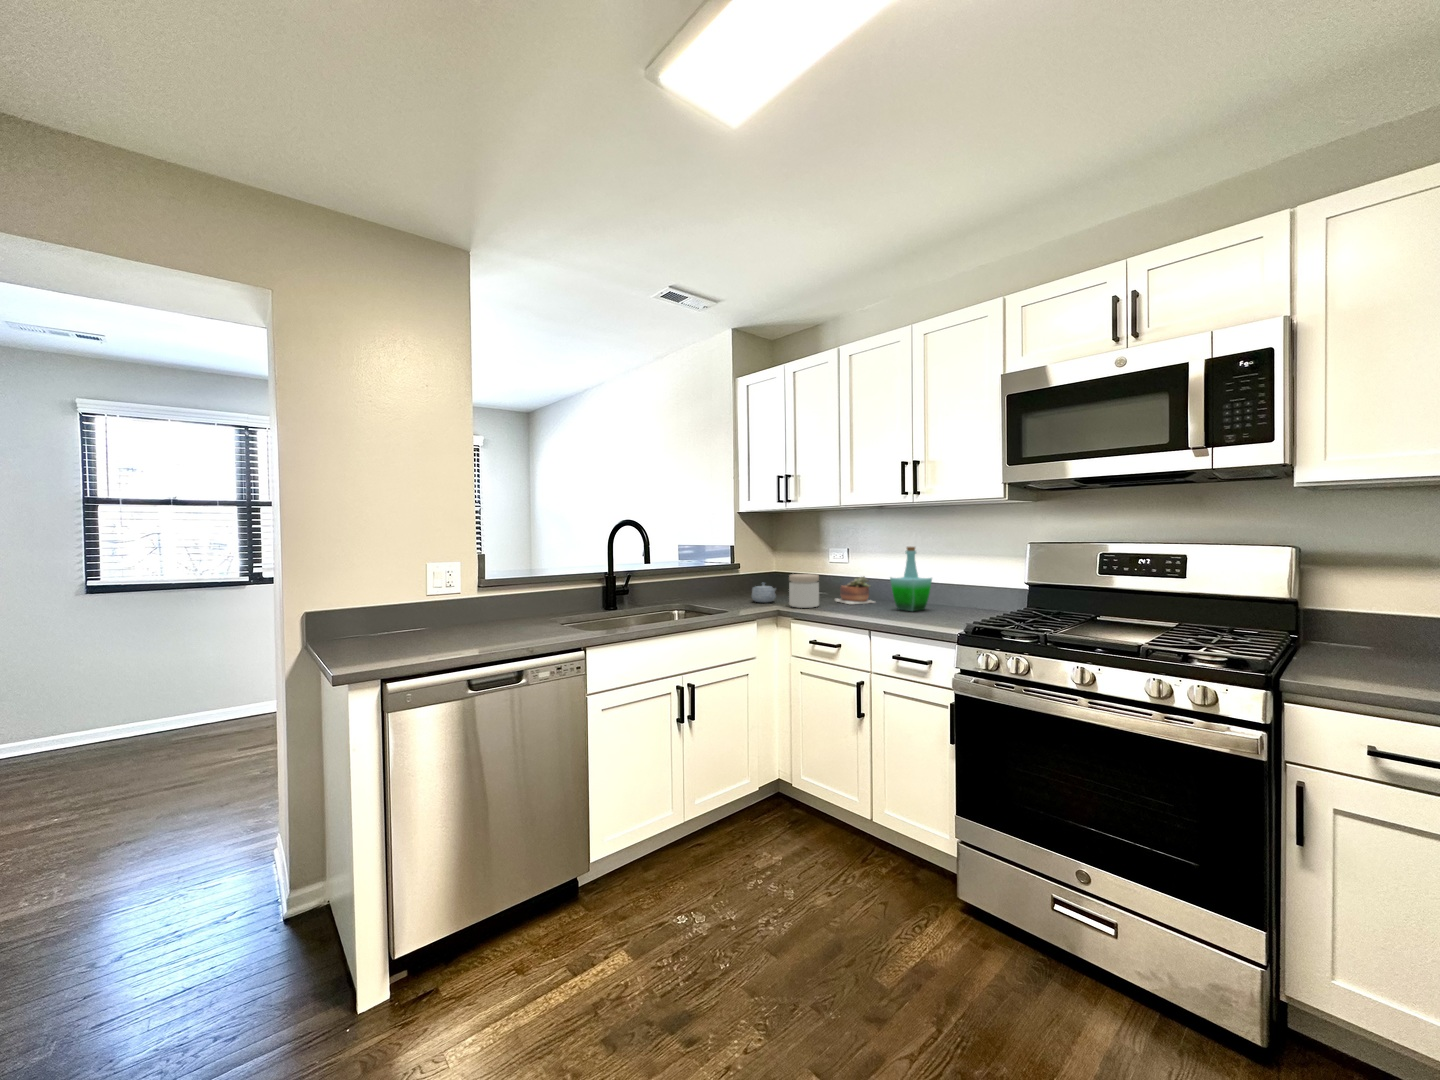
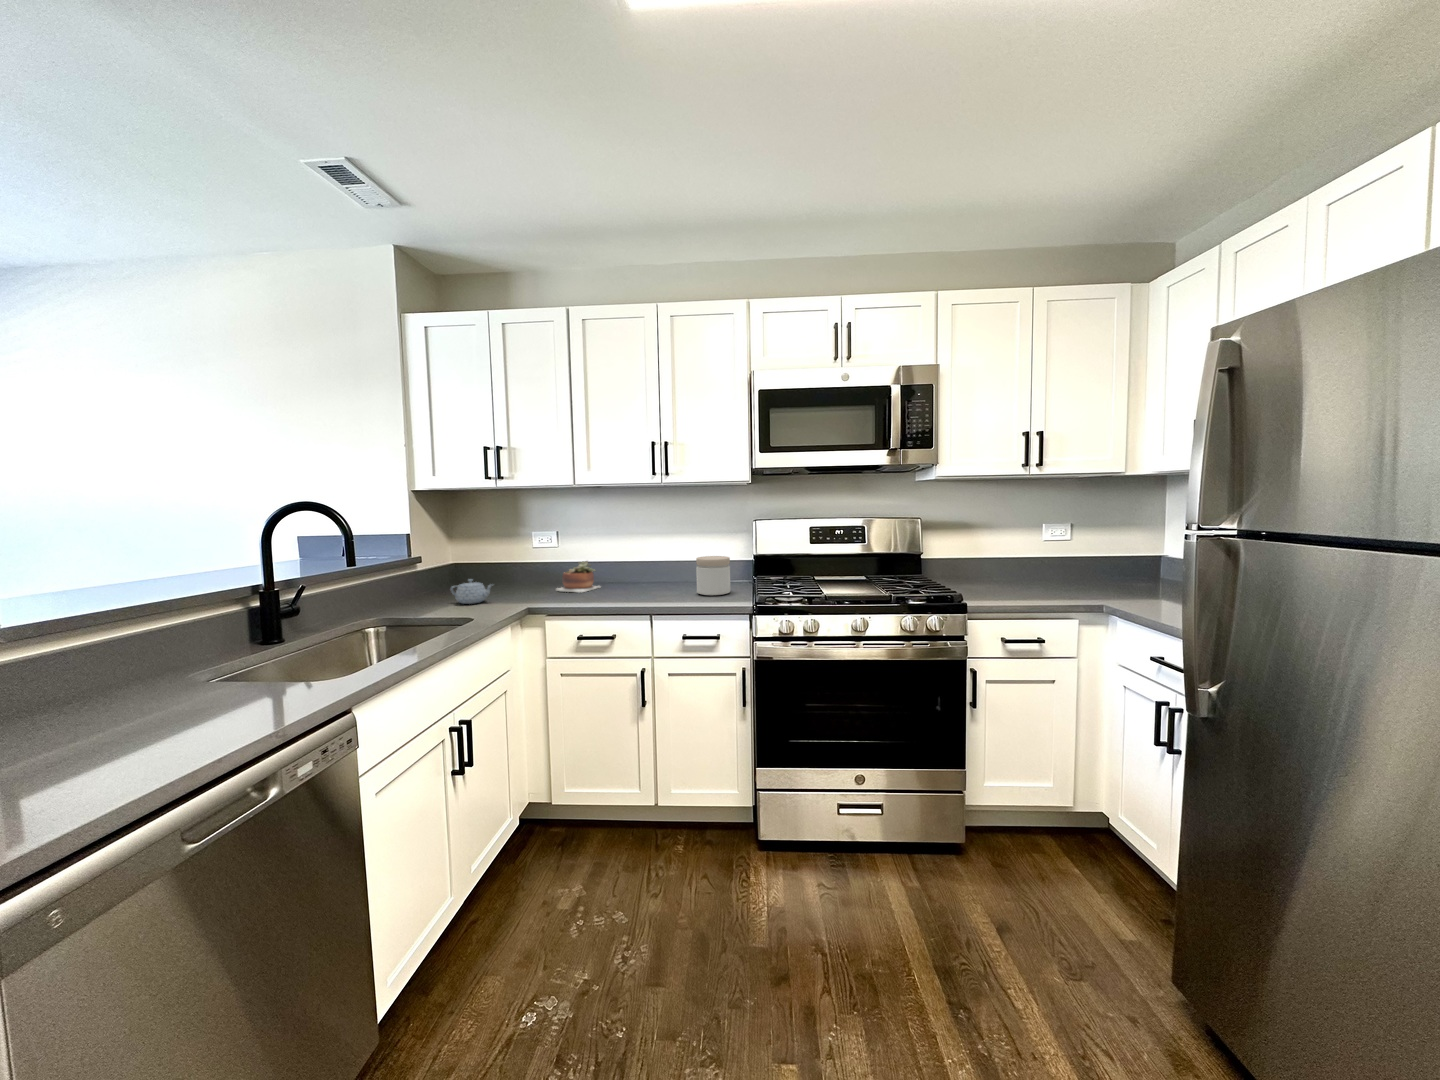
bottle: present [890,547,932,611] -> none [632,527,669,592]
jar: present [789,574,819,608] -> present [696,556,730,595]

